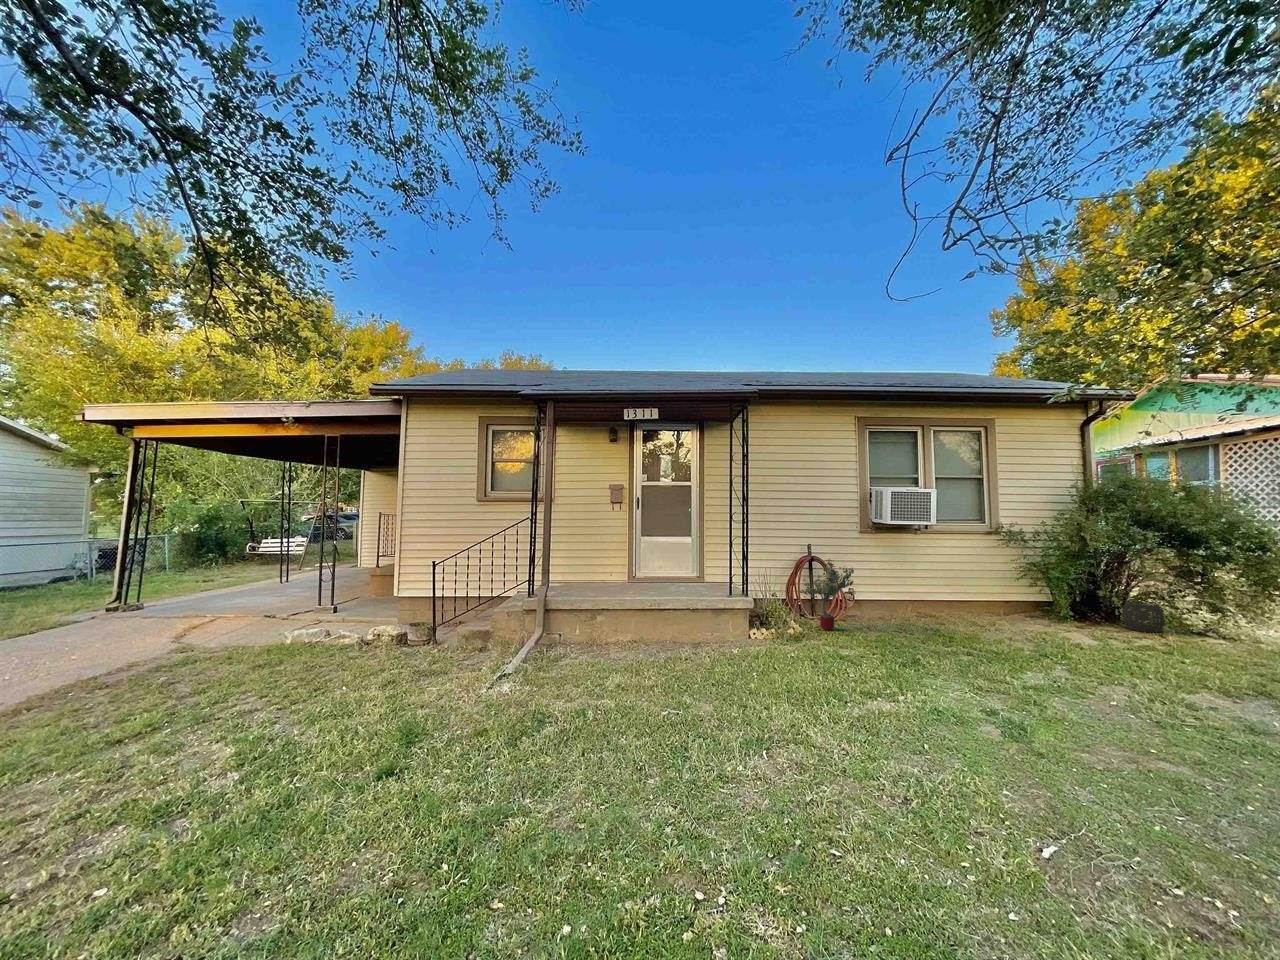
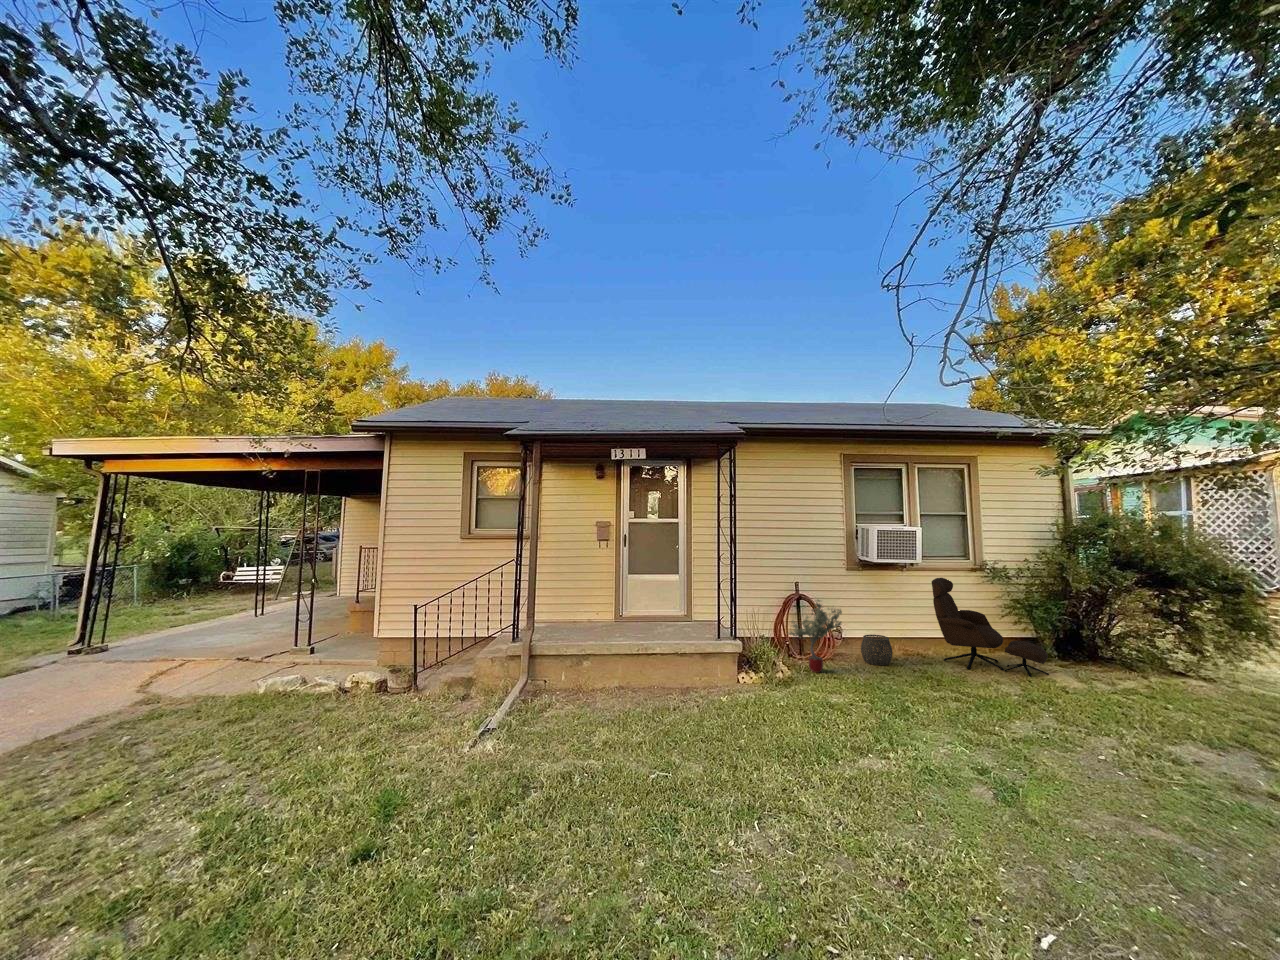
lounge chair: none [945,540,1064,636] -> present [932,578,1049,677]
woven basket: present [1122,601,1165,633] -> present [861,634,893,665]

